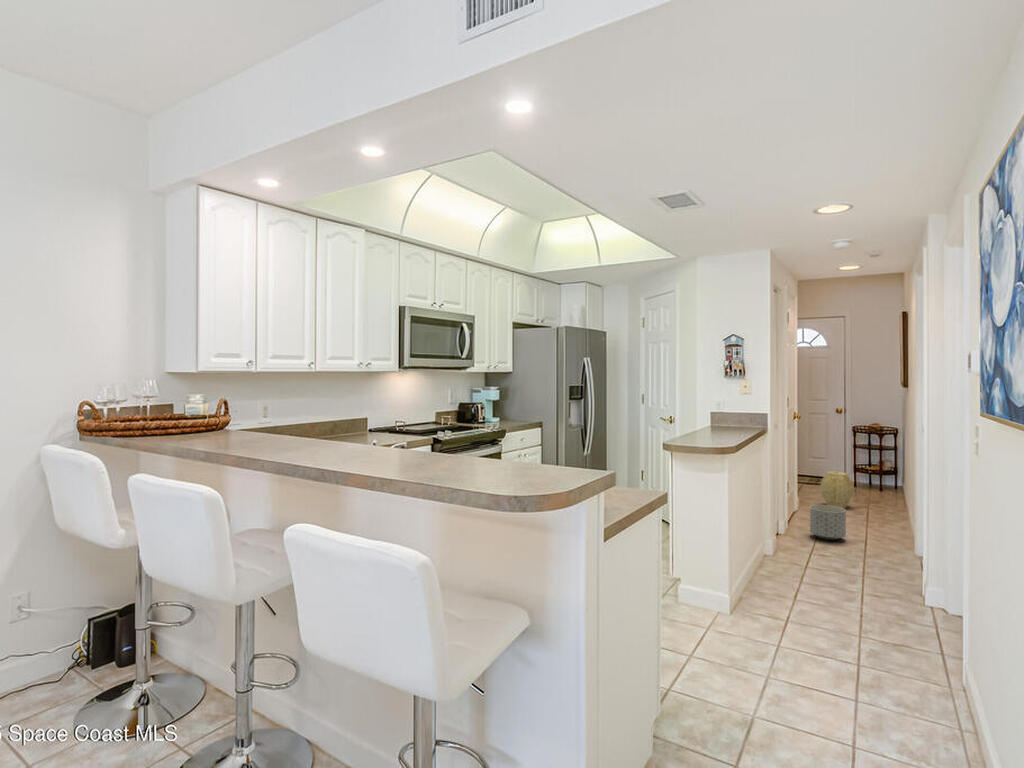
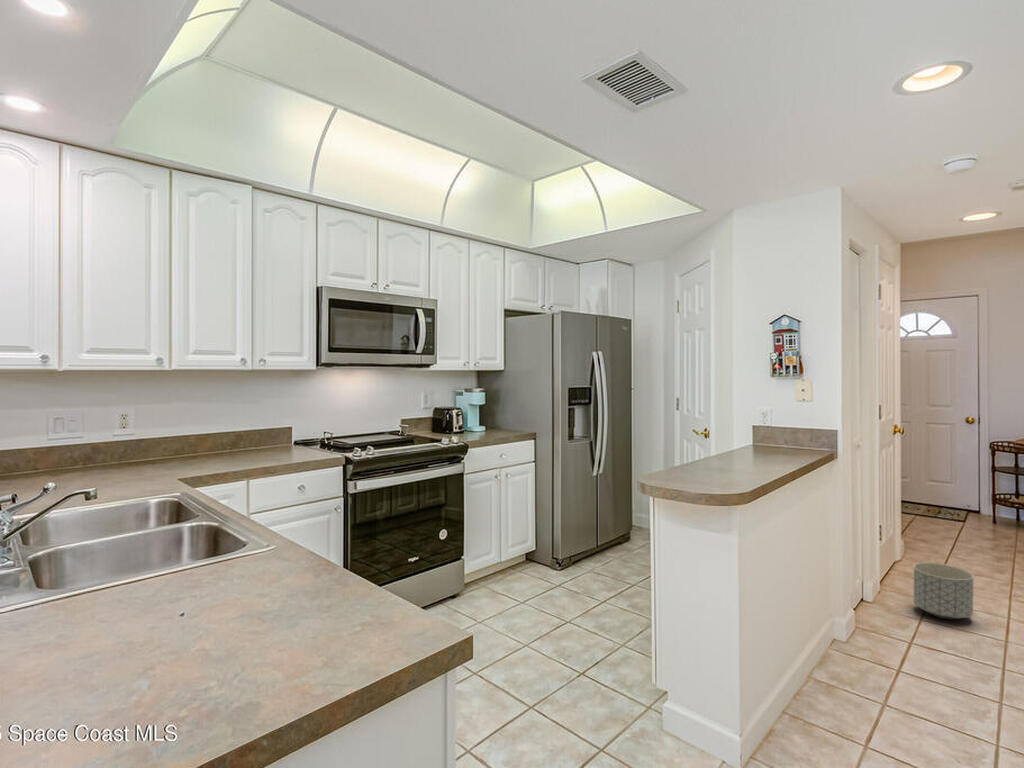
woven basket: present [820,471,854,508] -> none [937,507,990,561]

